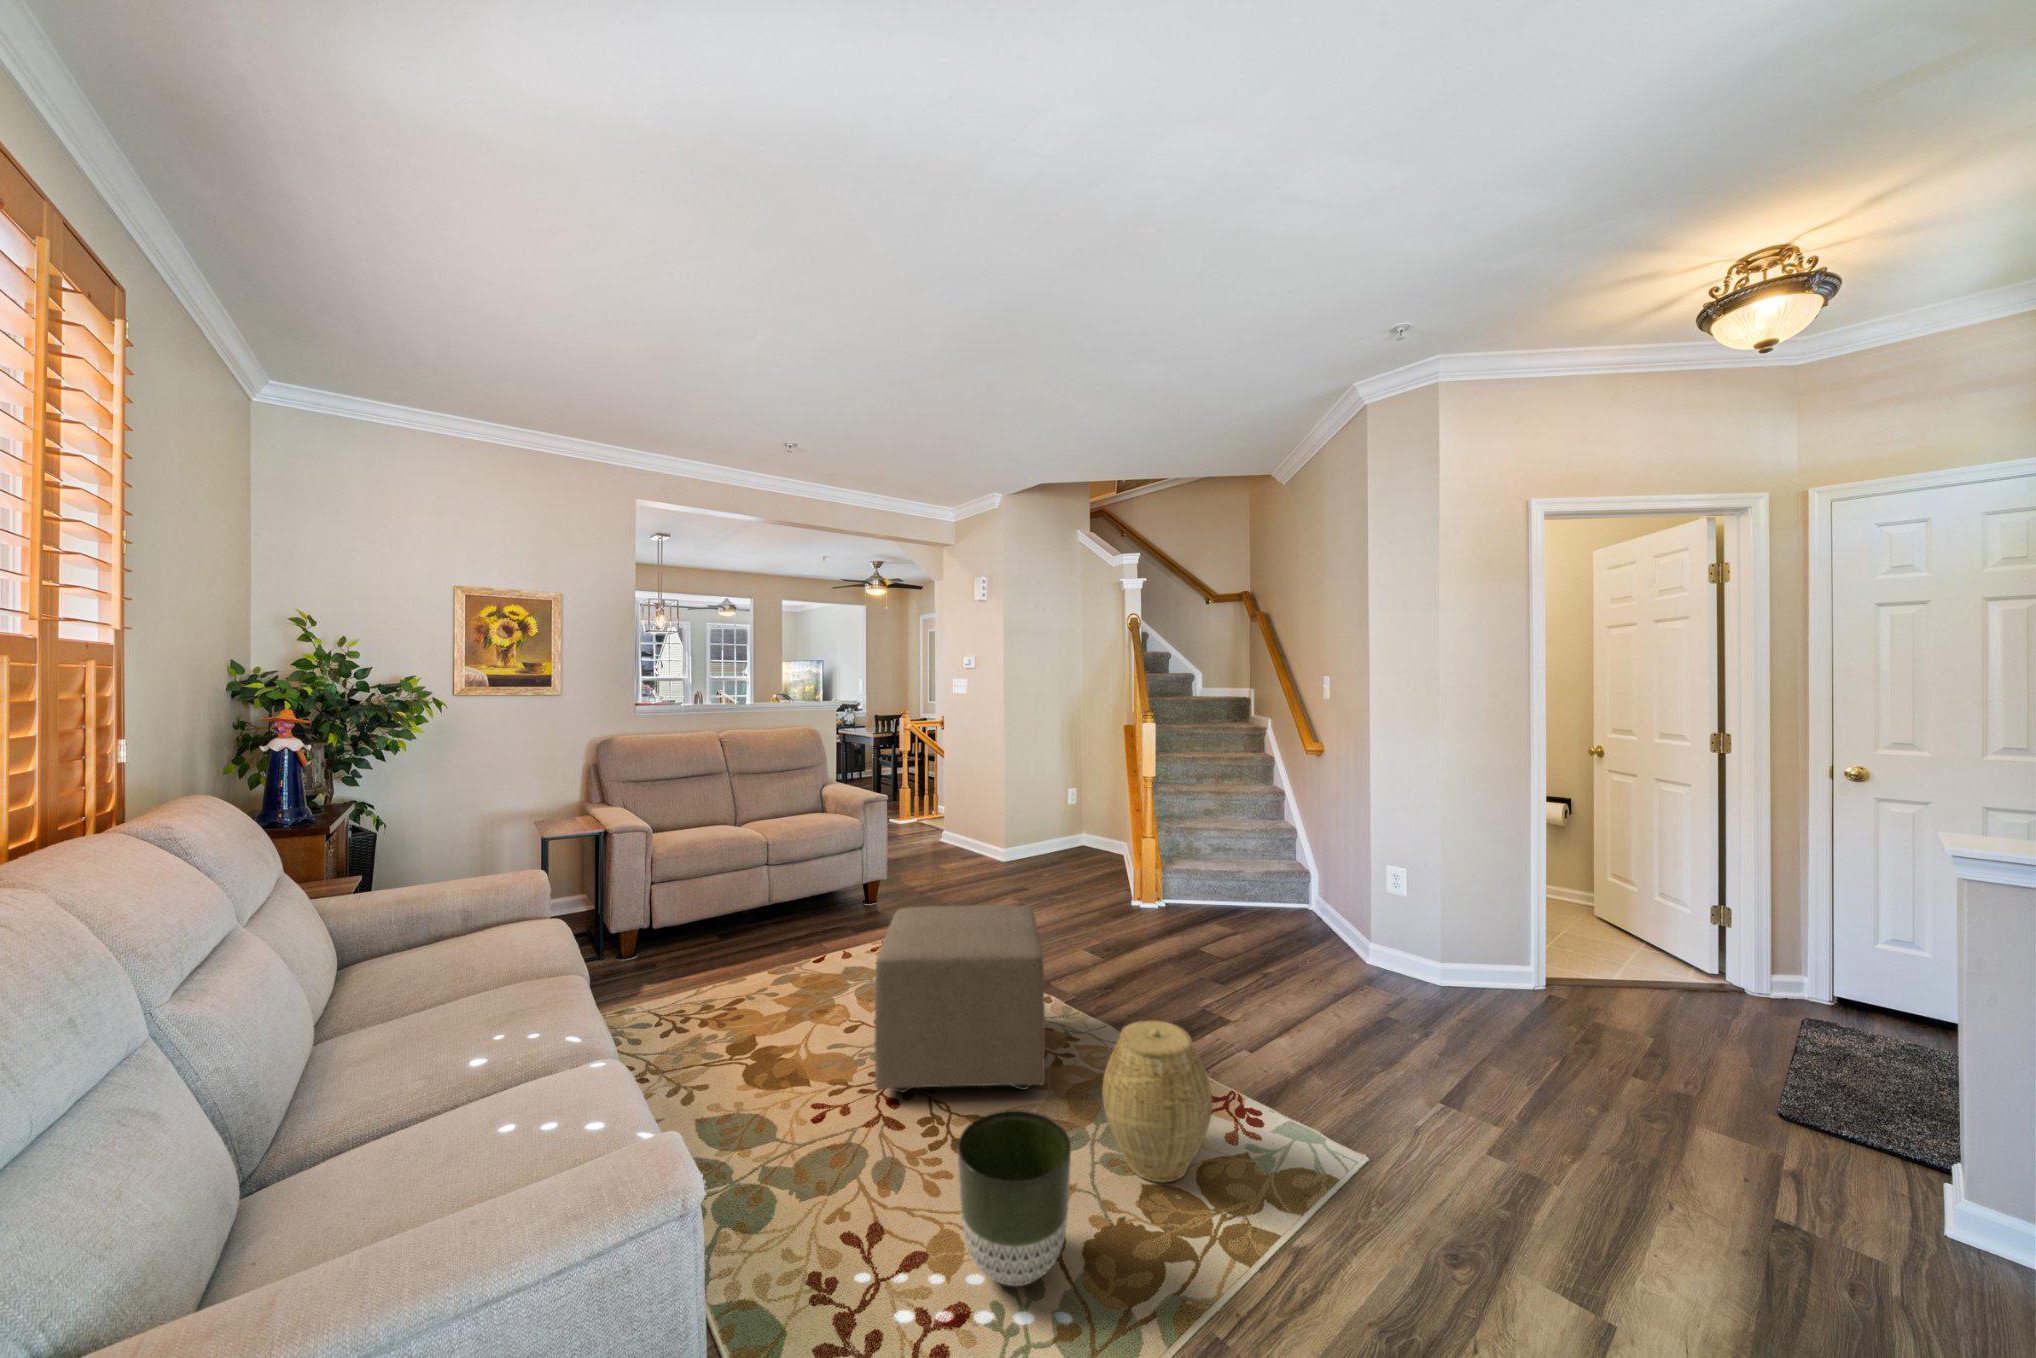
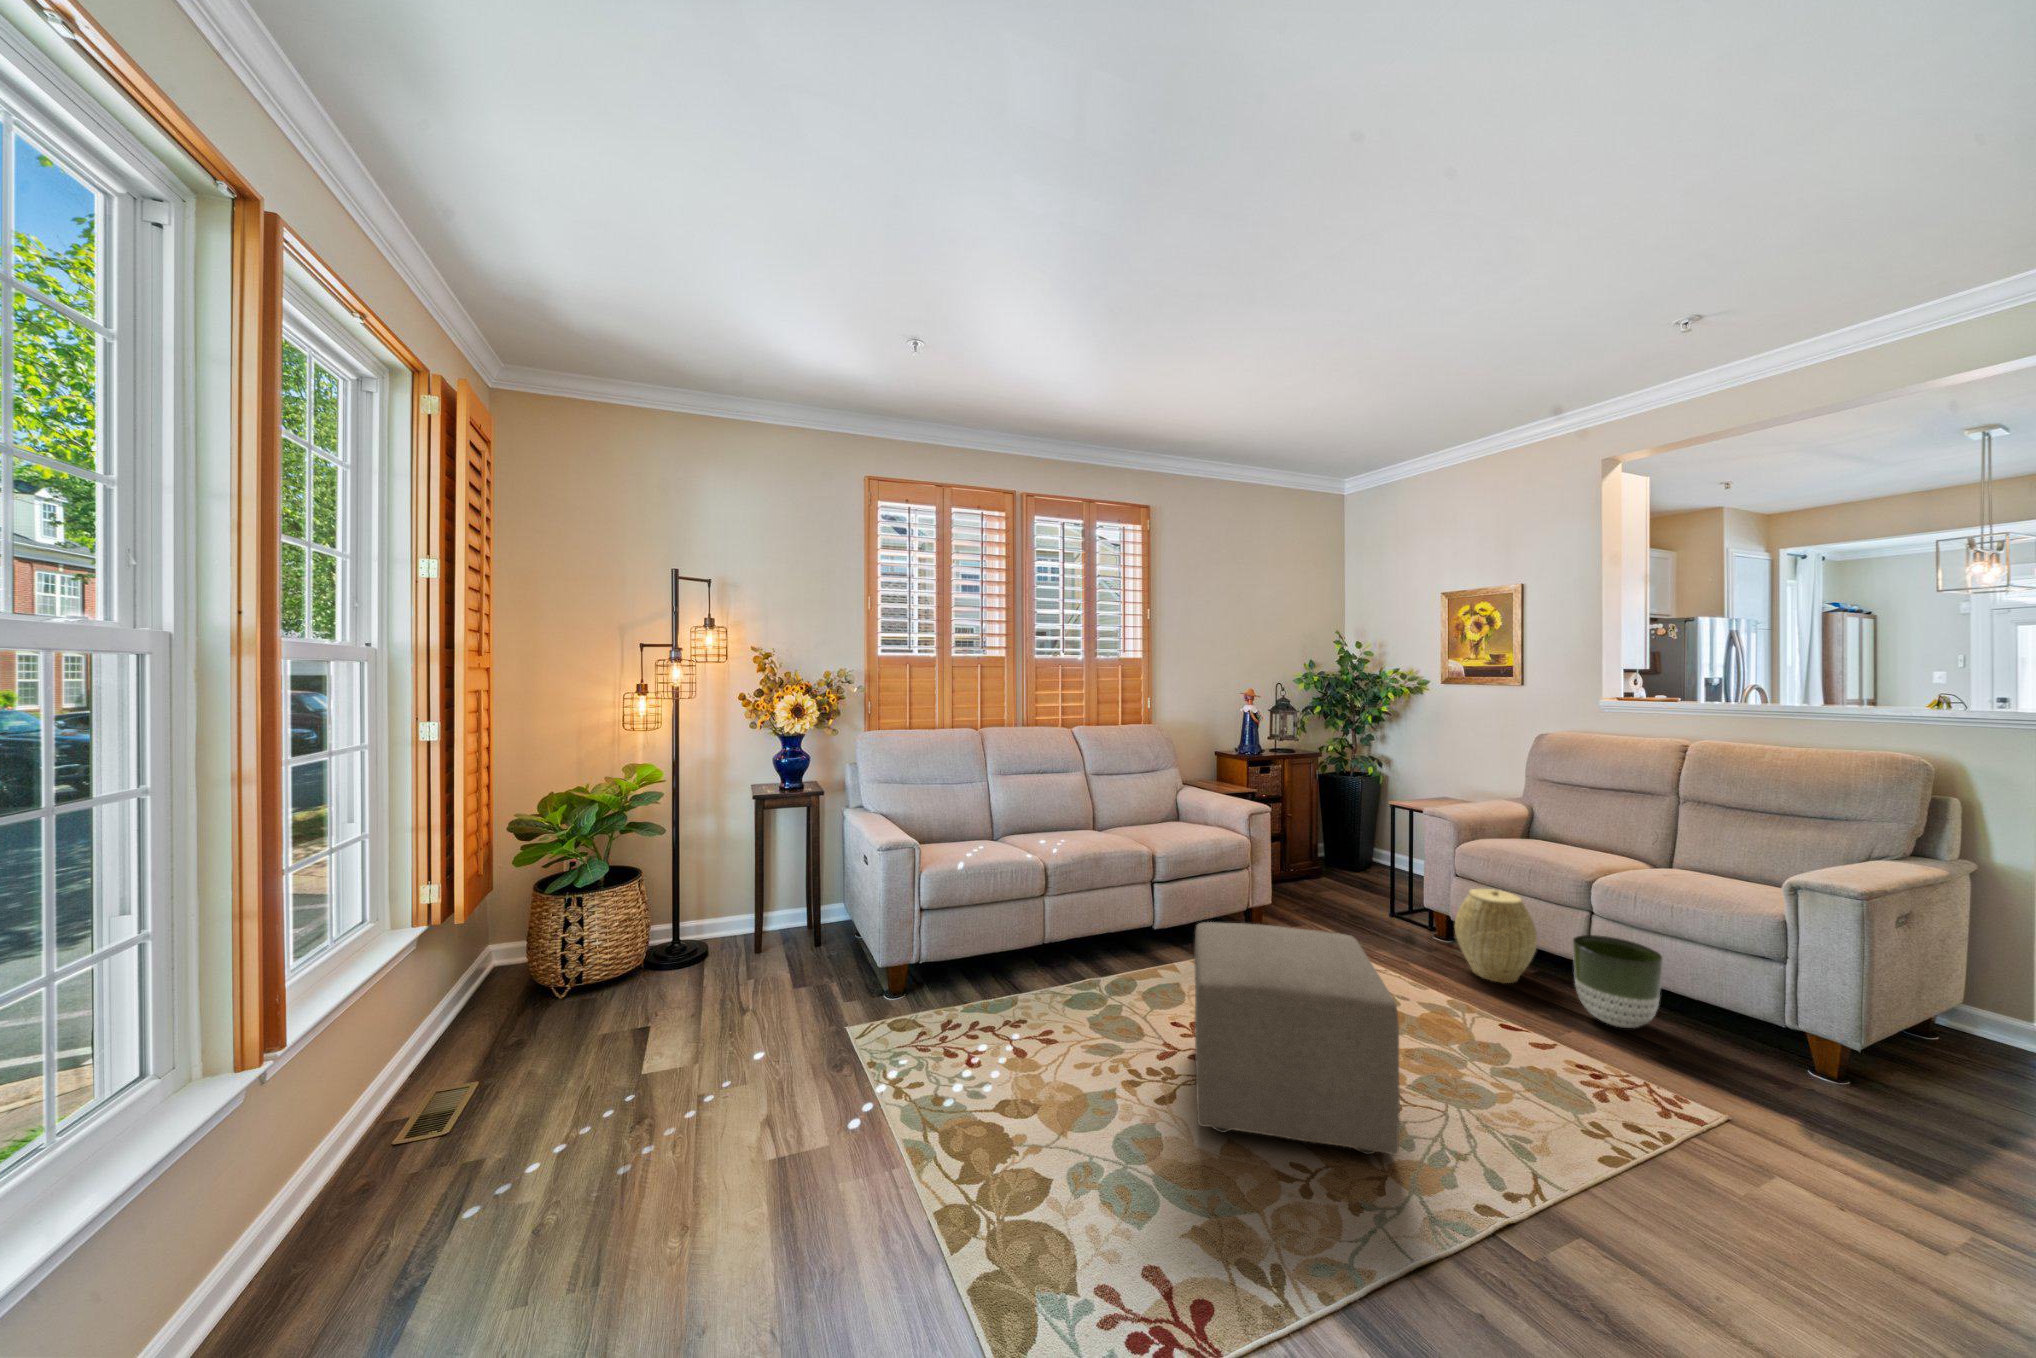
woven basket: present [1102,1021,1212,1183] -> present [1455,888,1538,983]
planter: present [958,1110,1071,1286] -> present [1573,935,1663,1028]

